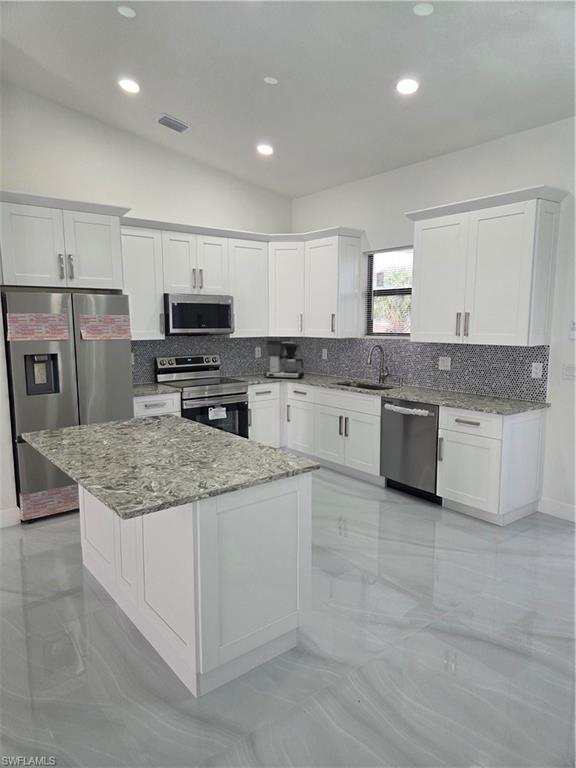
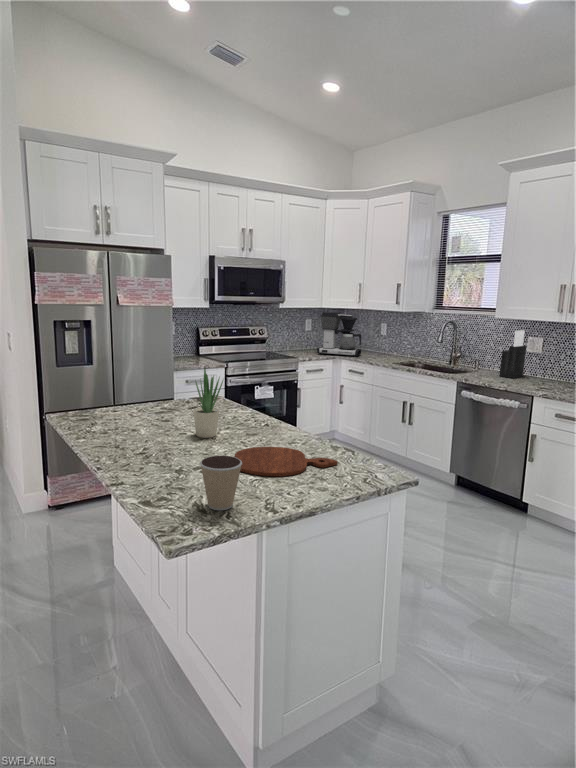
knife block: none [417,351,438,392] -> present [499,330,526,378]
potted plant: none [147,385,172,444] -> present [194,367,223,438]
cutting board: none [177,448,261,467] -> present [235,447,338,476]
coffee cup: none [148,449,180,490] -> present [200,456,242,510]

